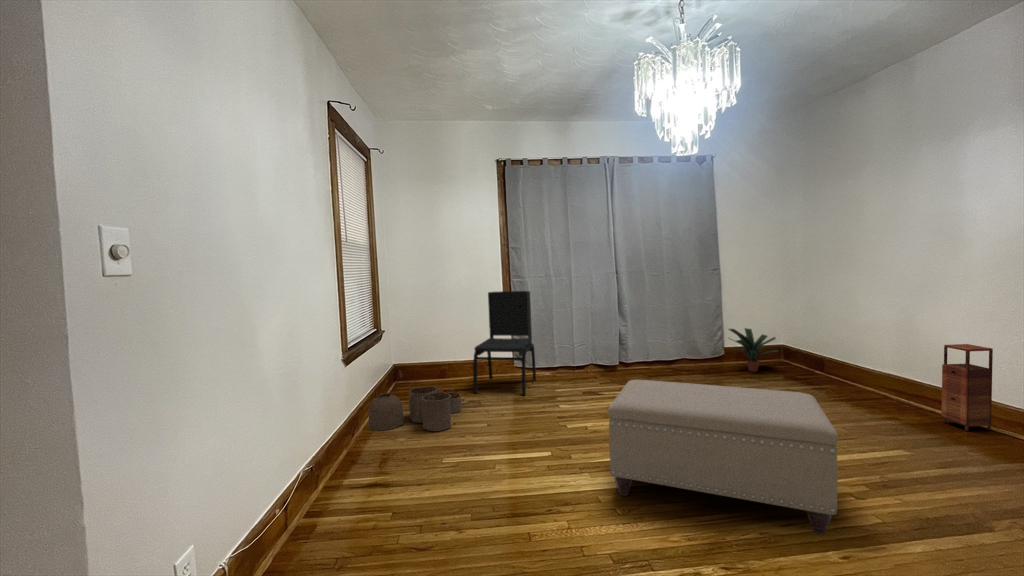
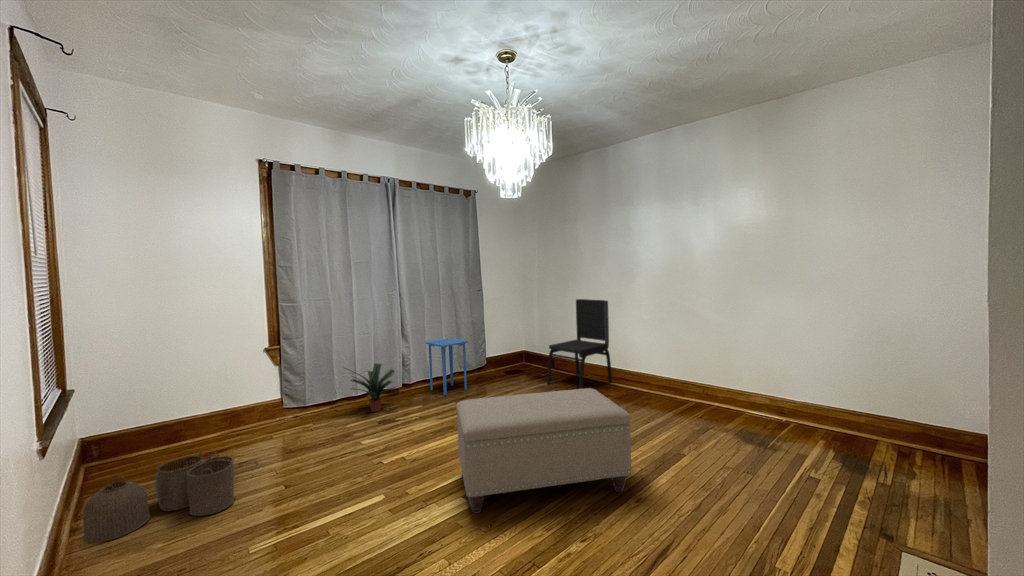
dining chair: present [473,291,536,396] -> present [547,299,612,389]
side table: none [647,321,693,380] -> present [426,338,468,395]
potted plant: present [729,328,778,372] -> present [344,363,395,412]
storage cabinet: present [942,344,993,431] -> none [634,338,657,396]

